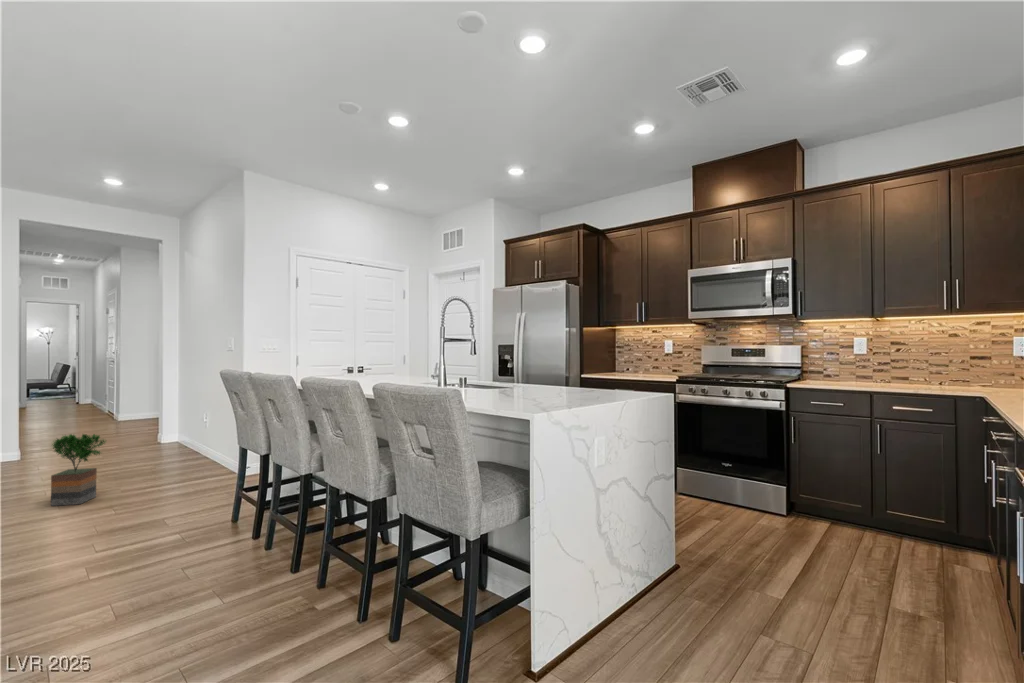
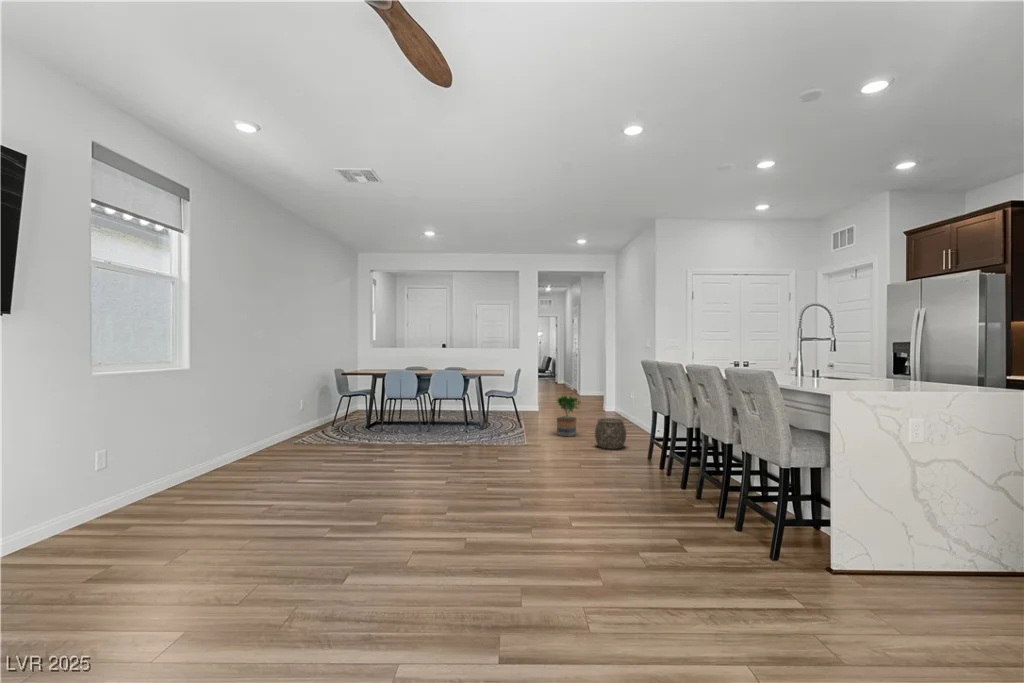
woven basket: none [132,463,195,517] -> present [595,418,626,449]

